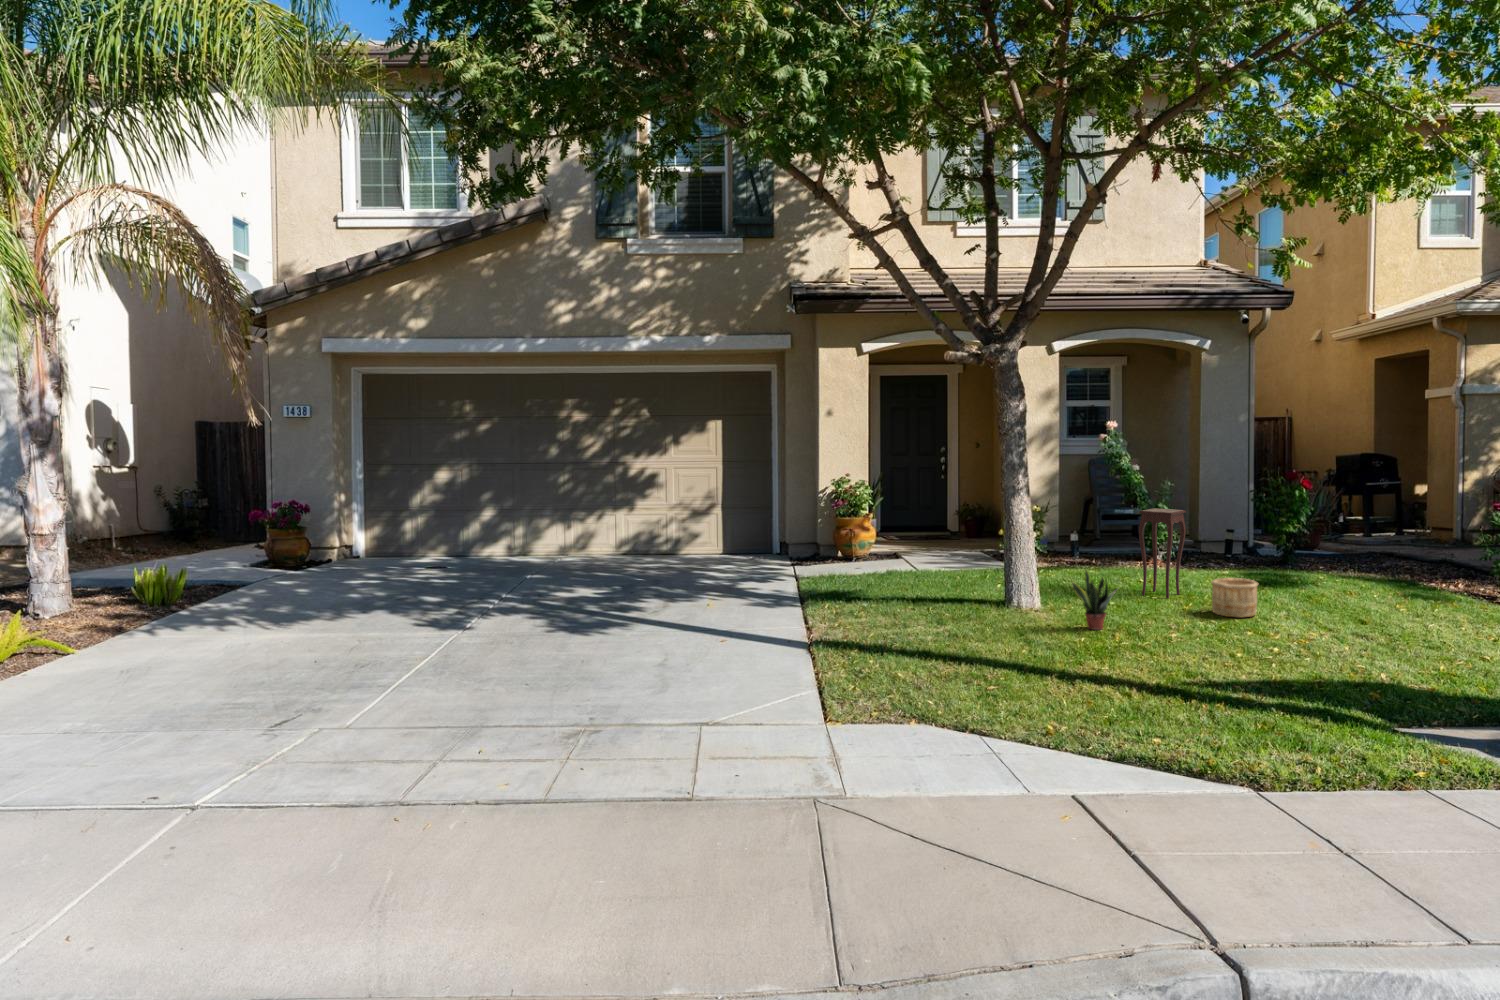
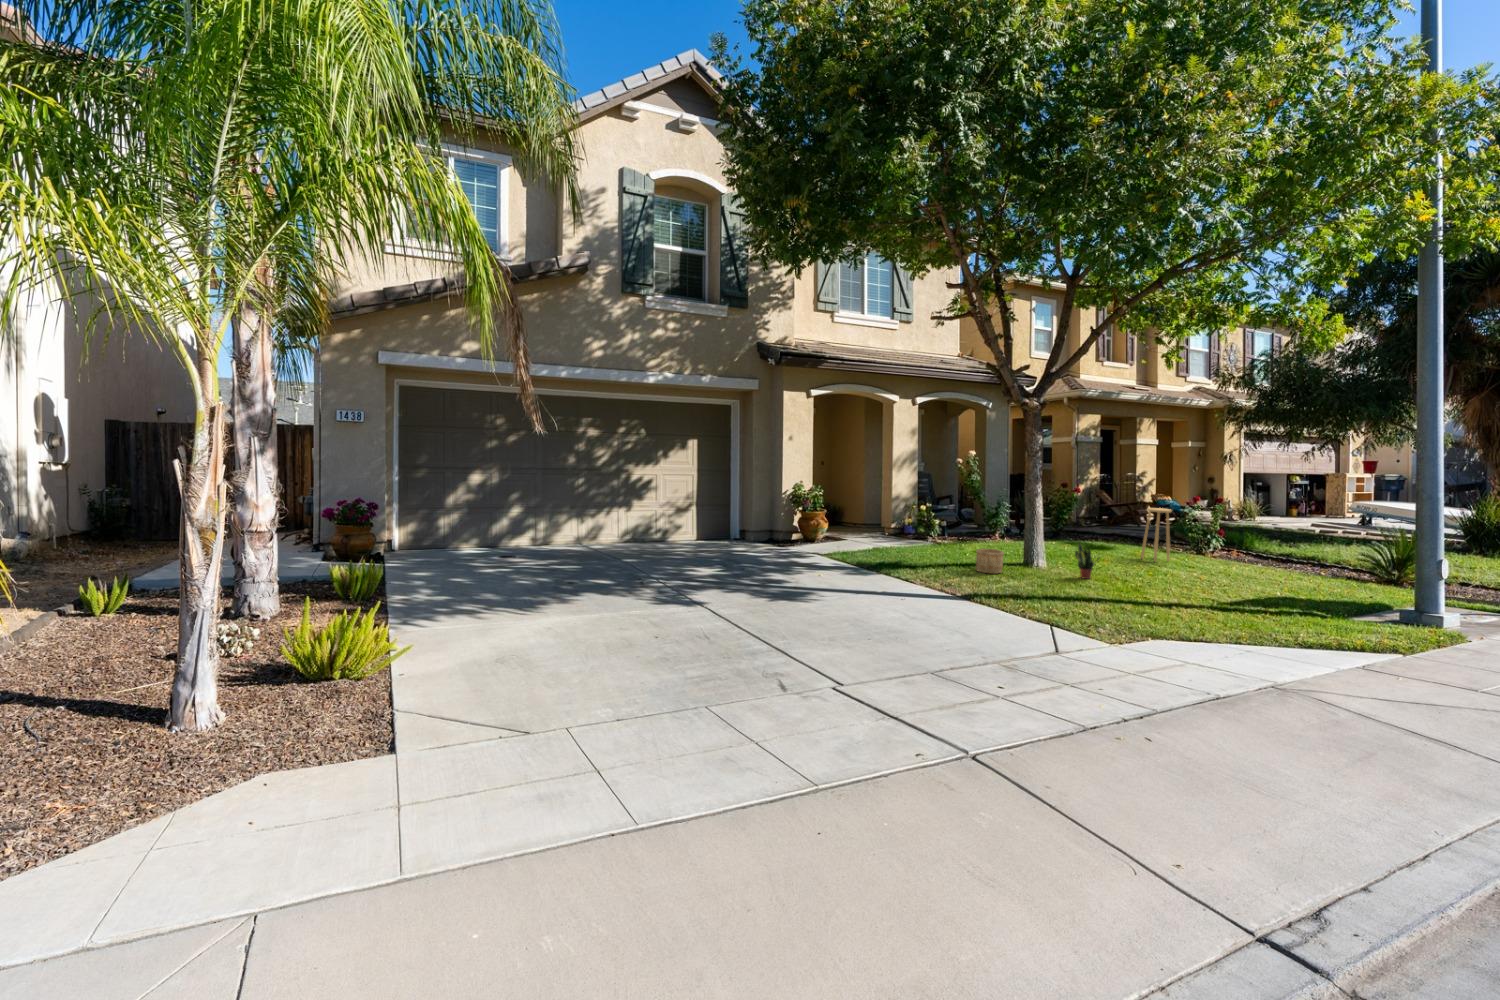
side table: present [1139,508,1186,598] -> none [1049,504,1074,558]
stool: none [1319,516,1368,613] -> present [1141,508,1172,562]
wooden bucket: present [1211,578,1258,617] -> present [976,549,1004,574]

